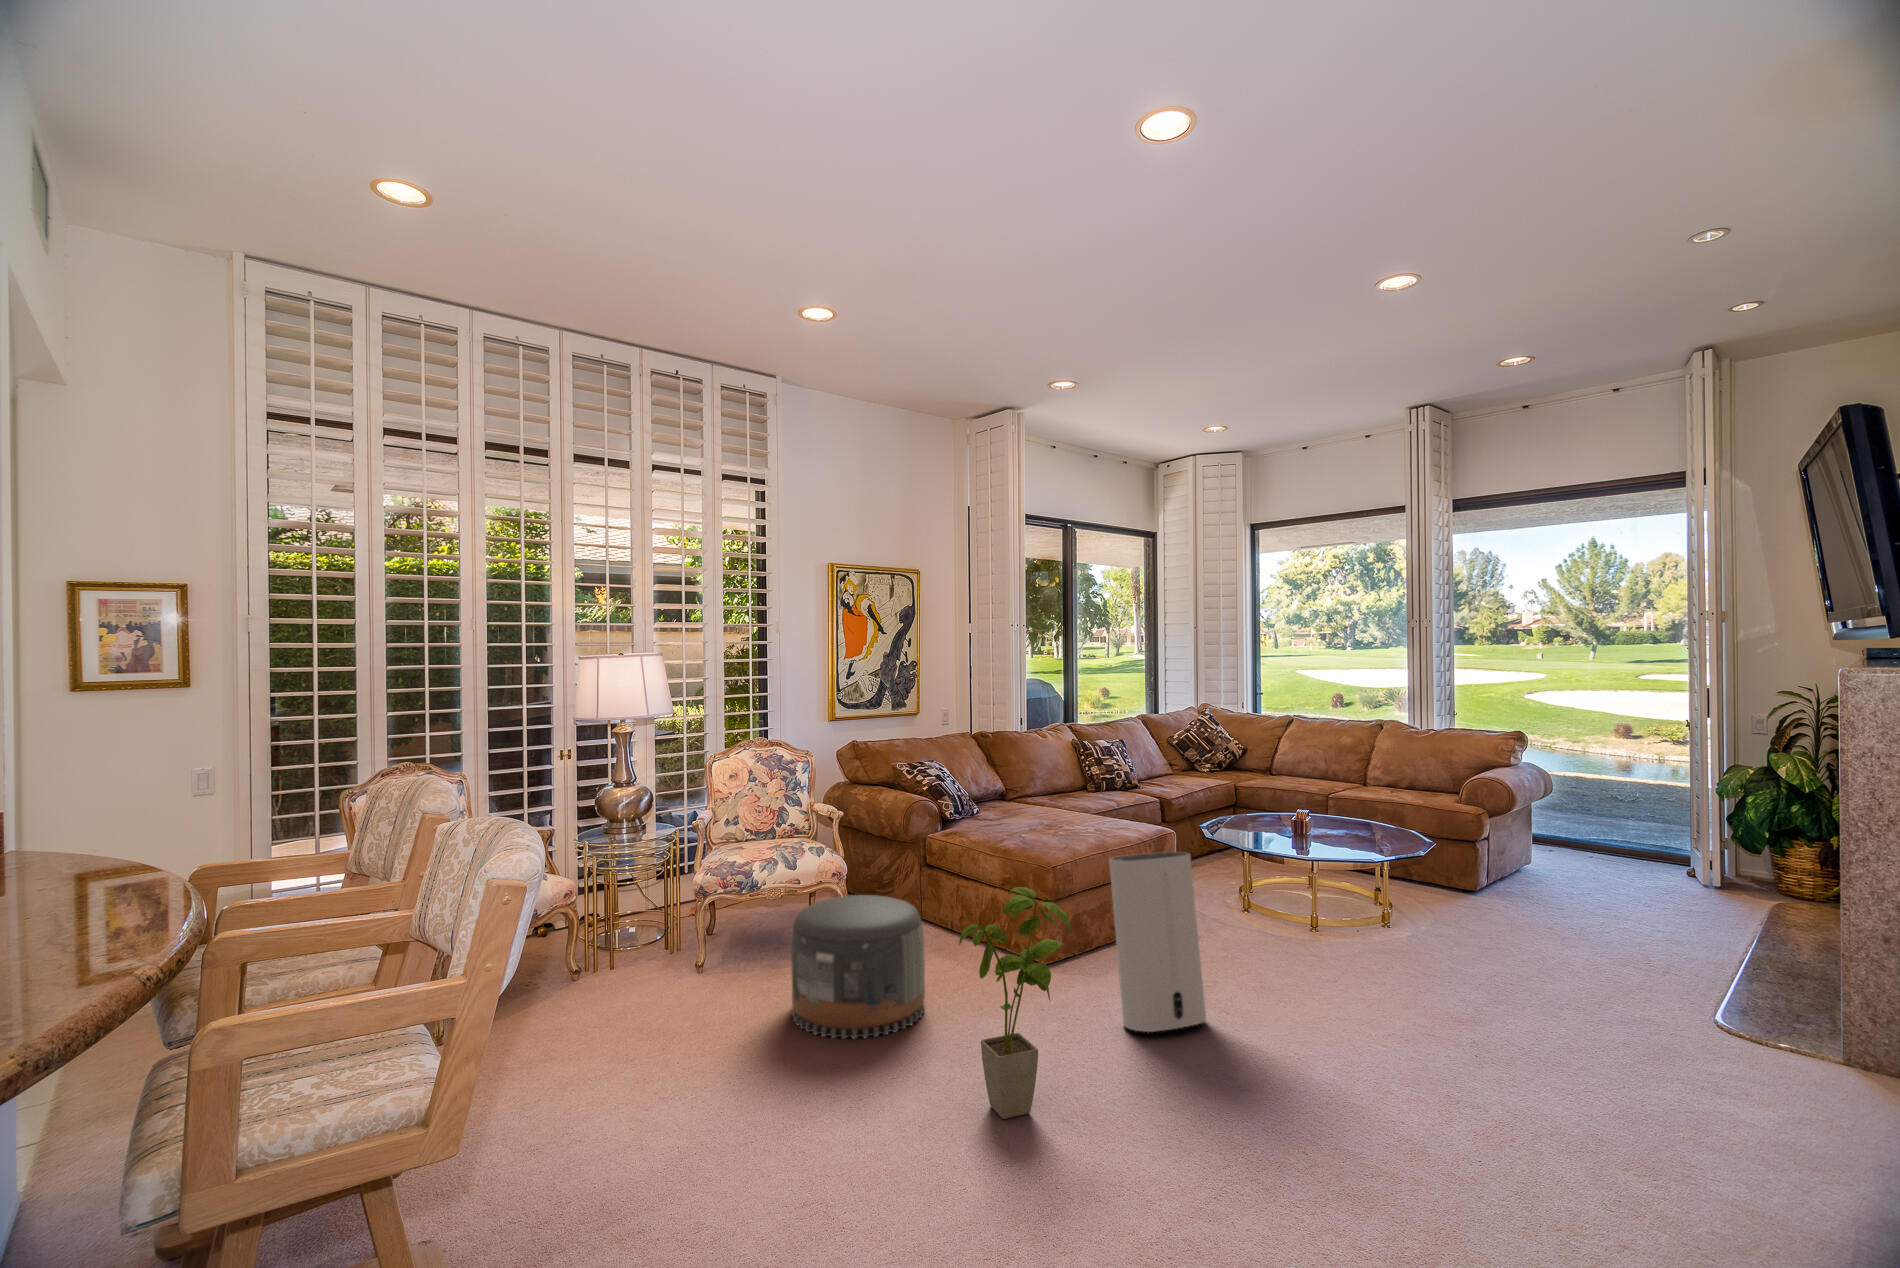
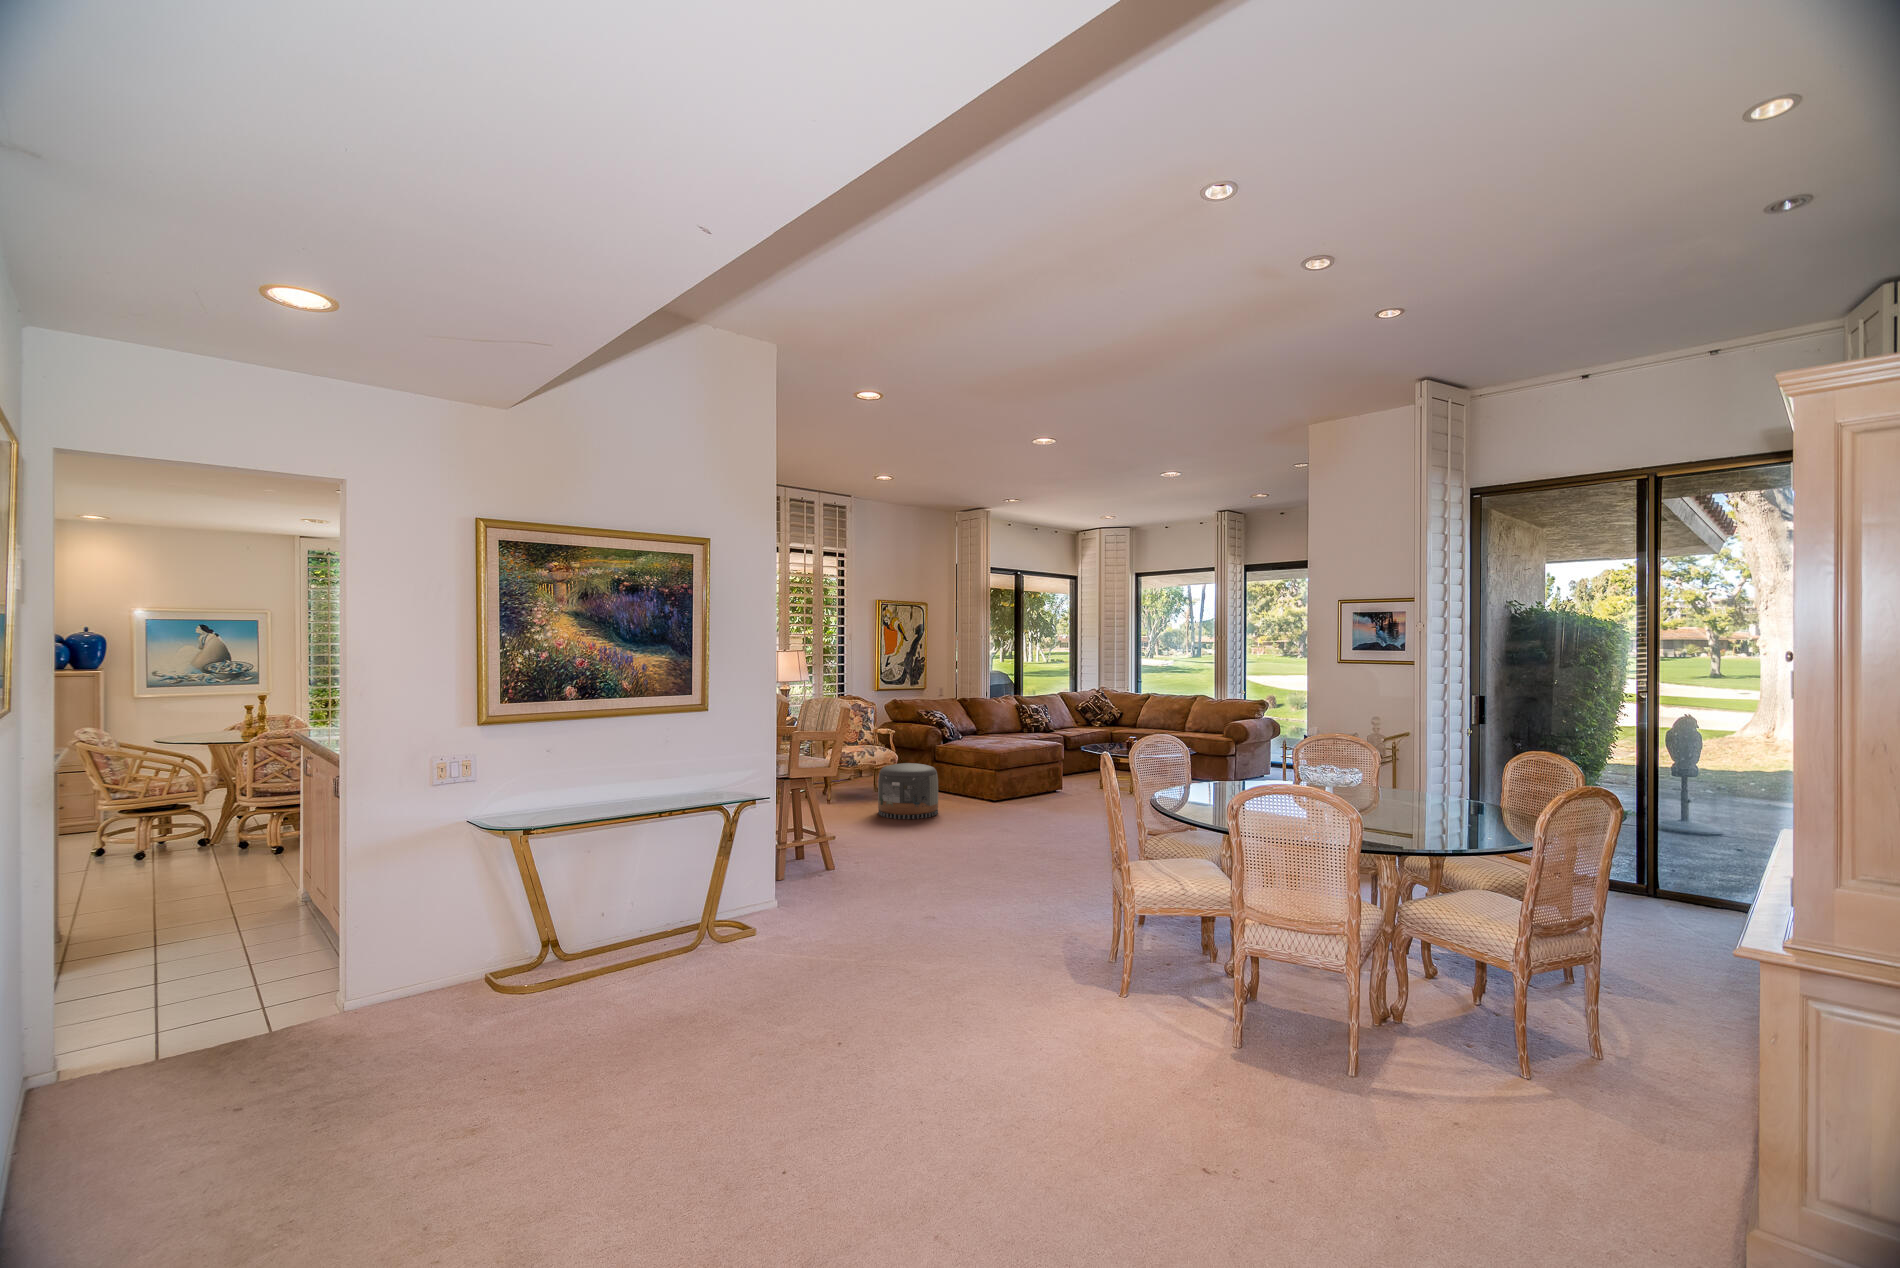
air purifier: present [1109,852,1206,1032] -> none [1021,742,1062,817]
house plant: present [959,887,1072,1119] -> none [956,744,1000,834]

